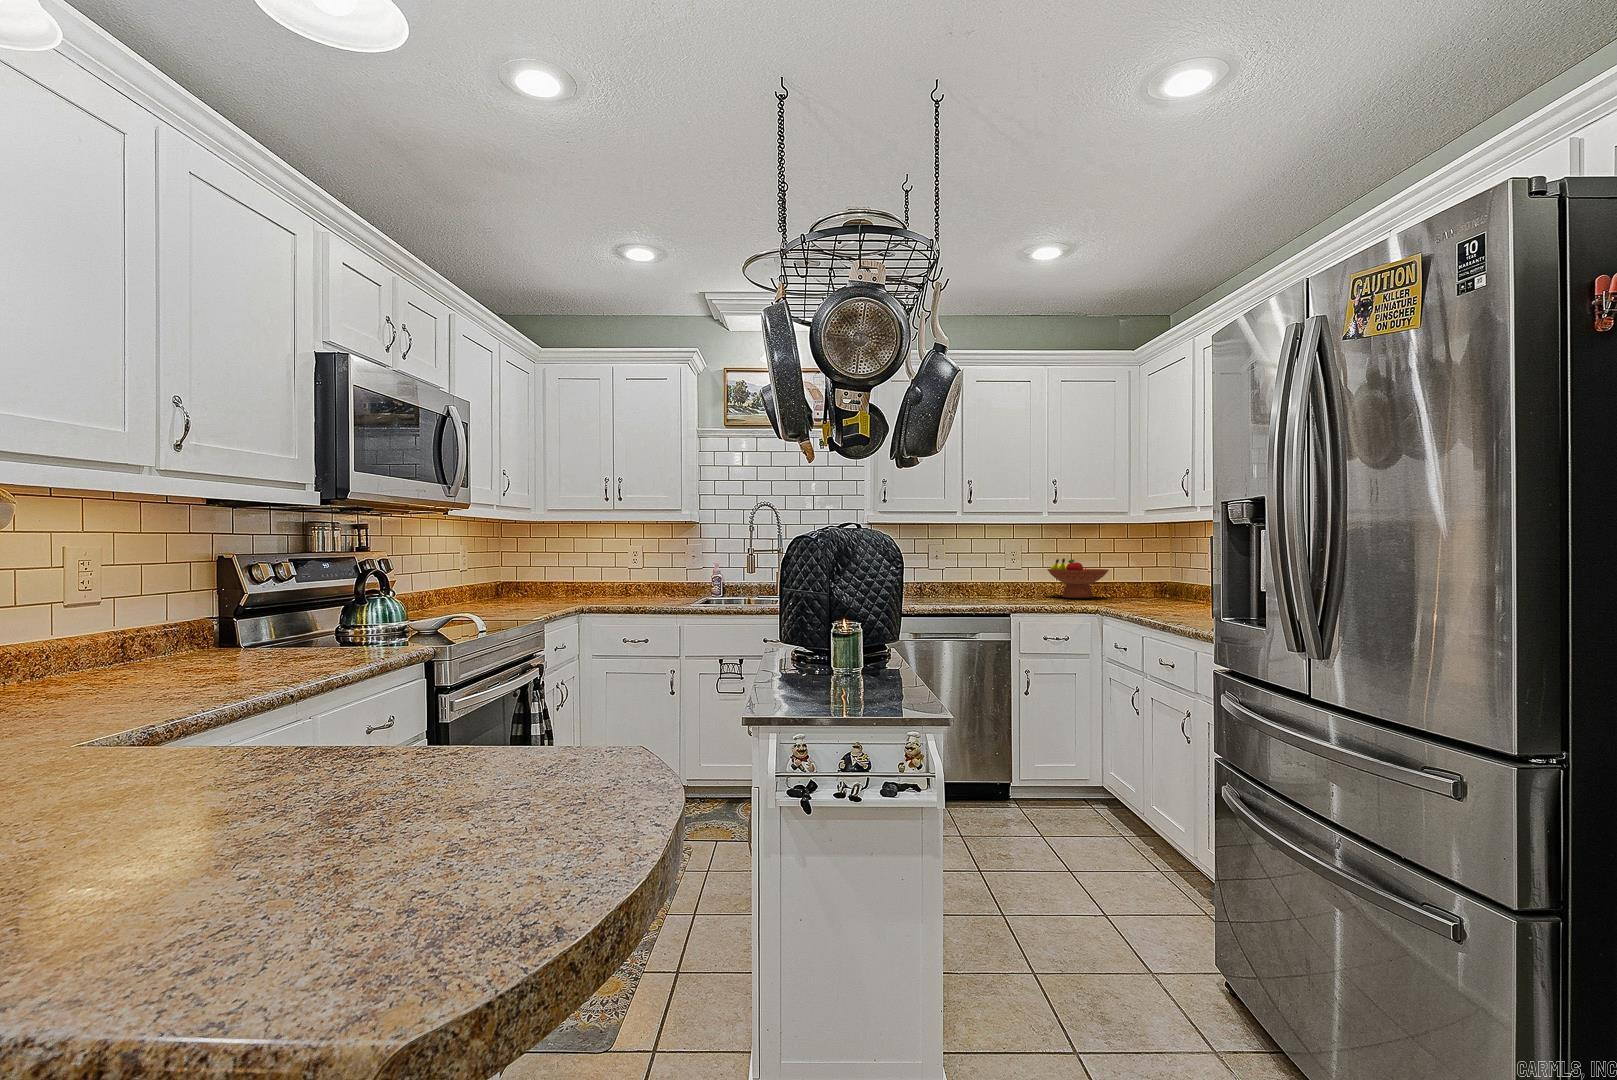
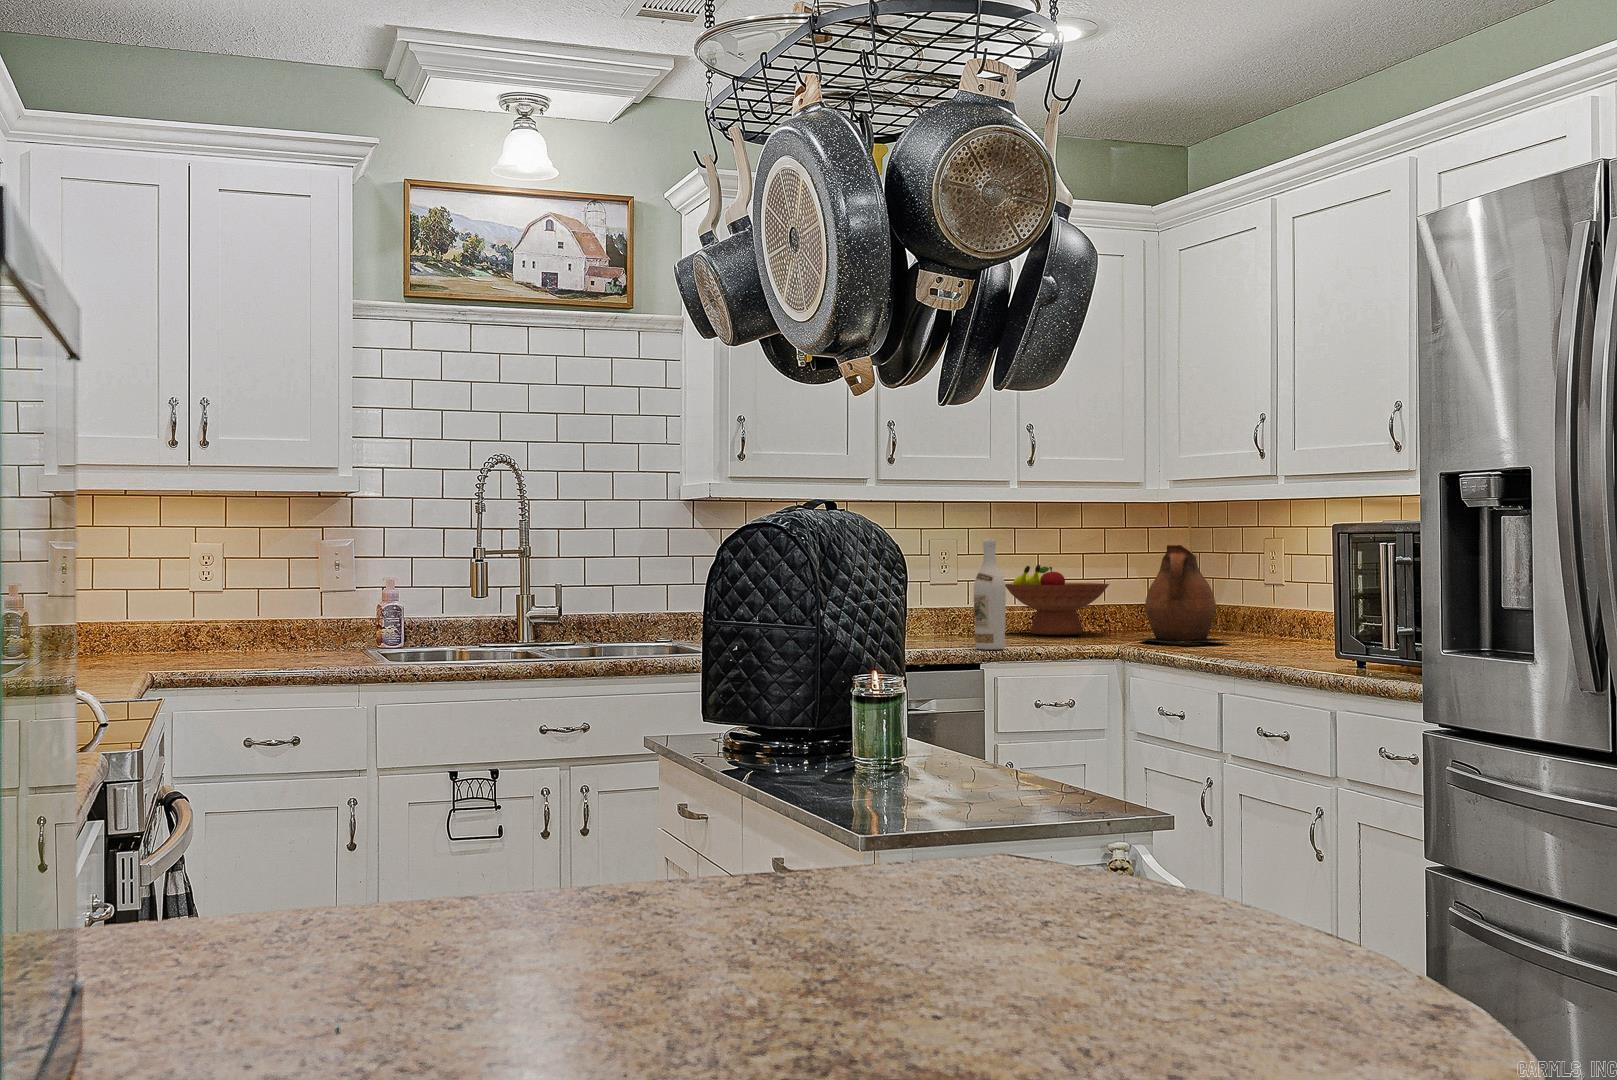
wine bottle: none [1008,544,1027,606] -> present [974,538,1006,650]
ceramic pitcher: none [1114,548,1173,606] -> present [1140,545,1229,643]

